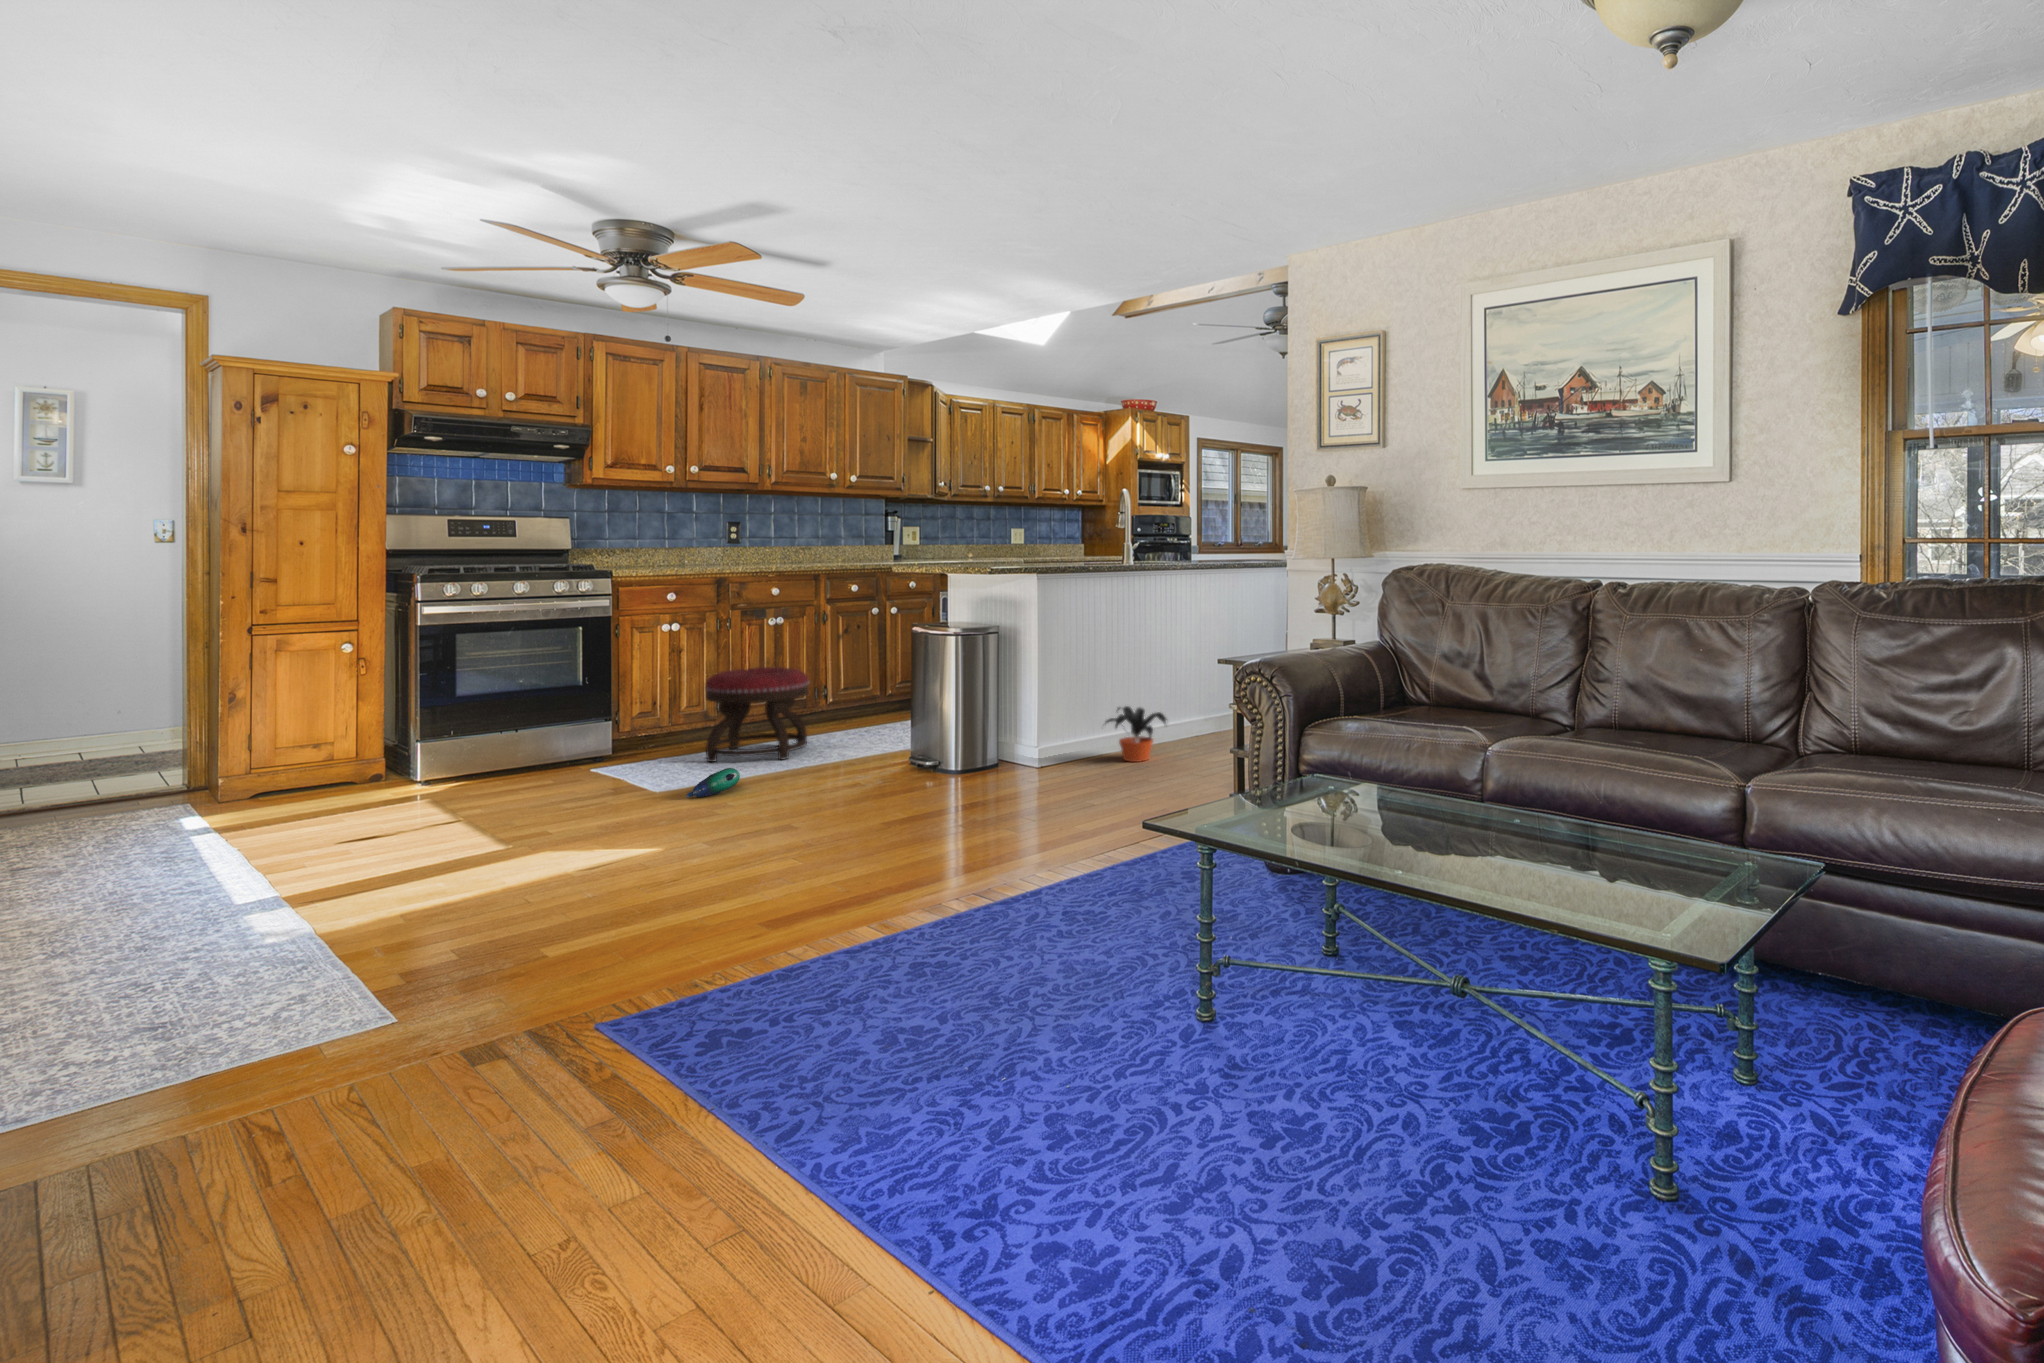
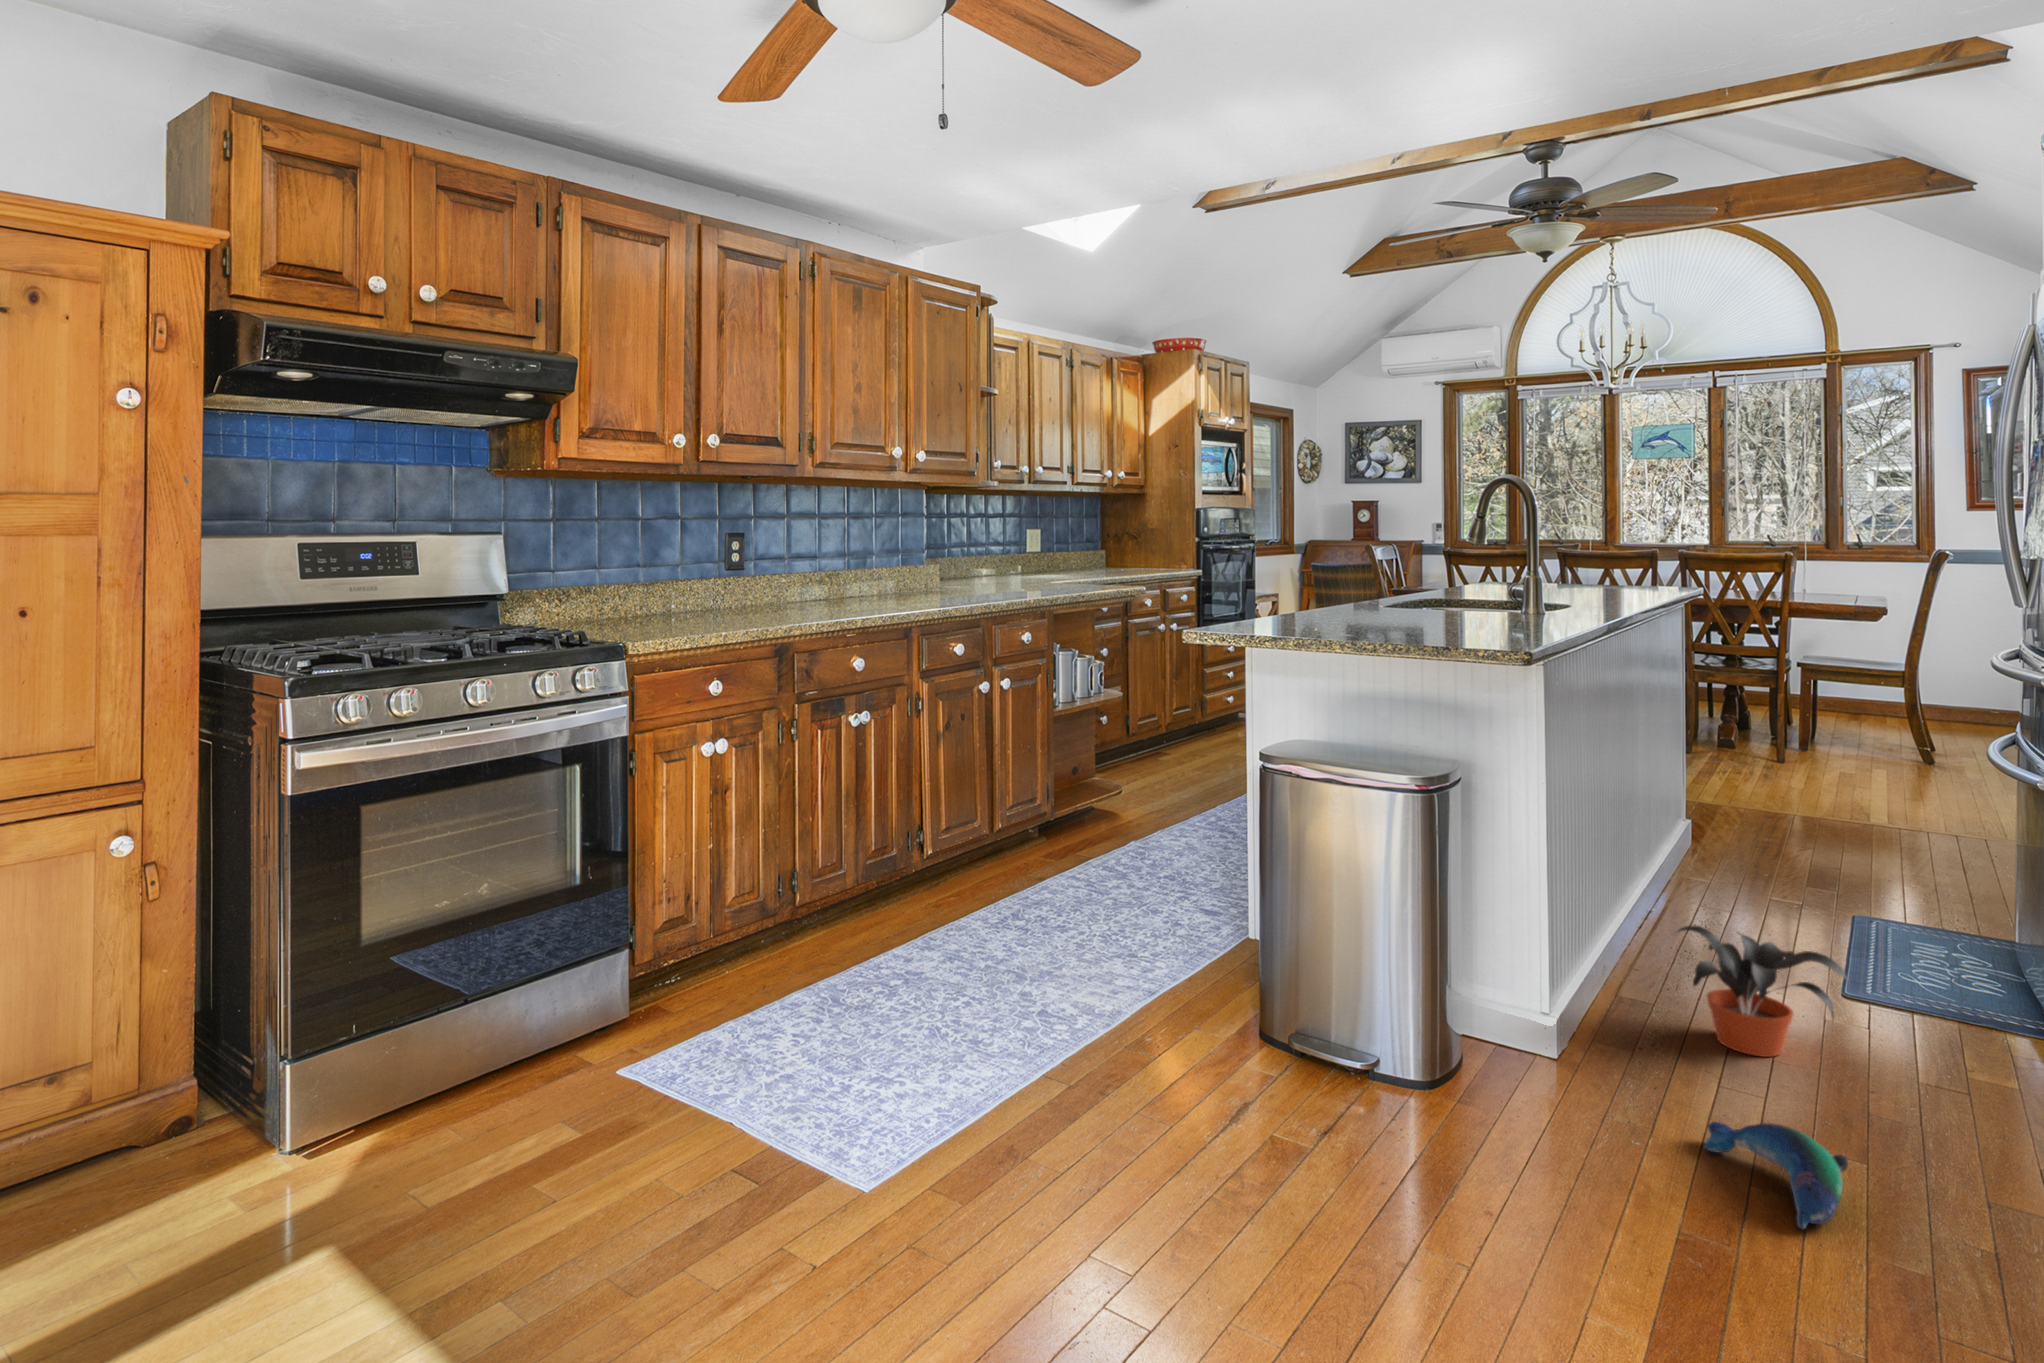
ottoman: present [705,667,809,762] -> none [832,829,1024,1052]
plush toy: present [686,768,740,797] -> present [1703,1122,1848,1229]

